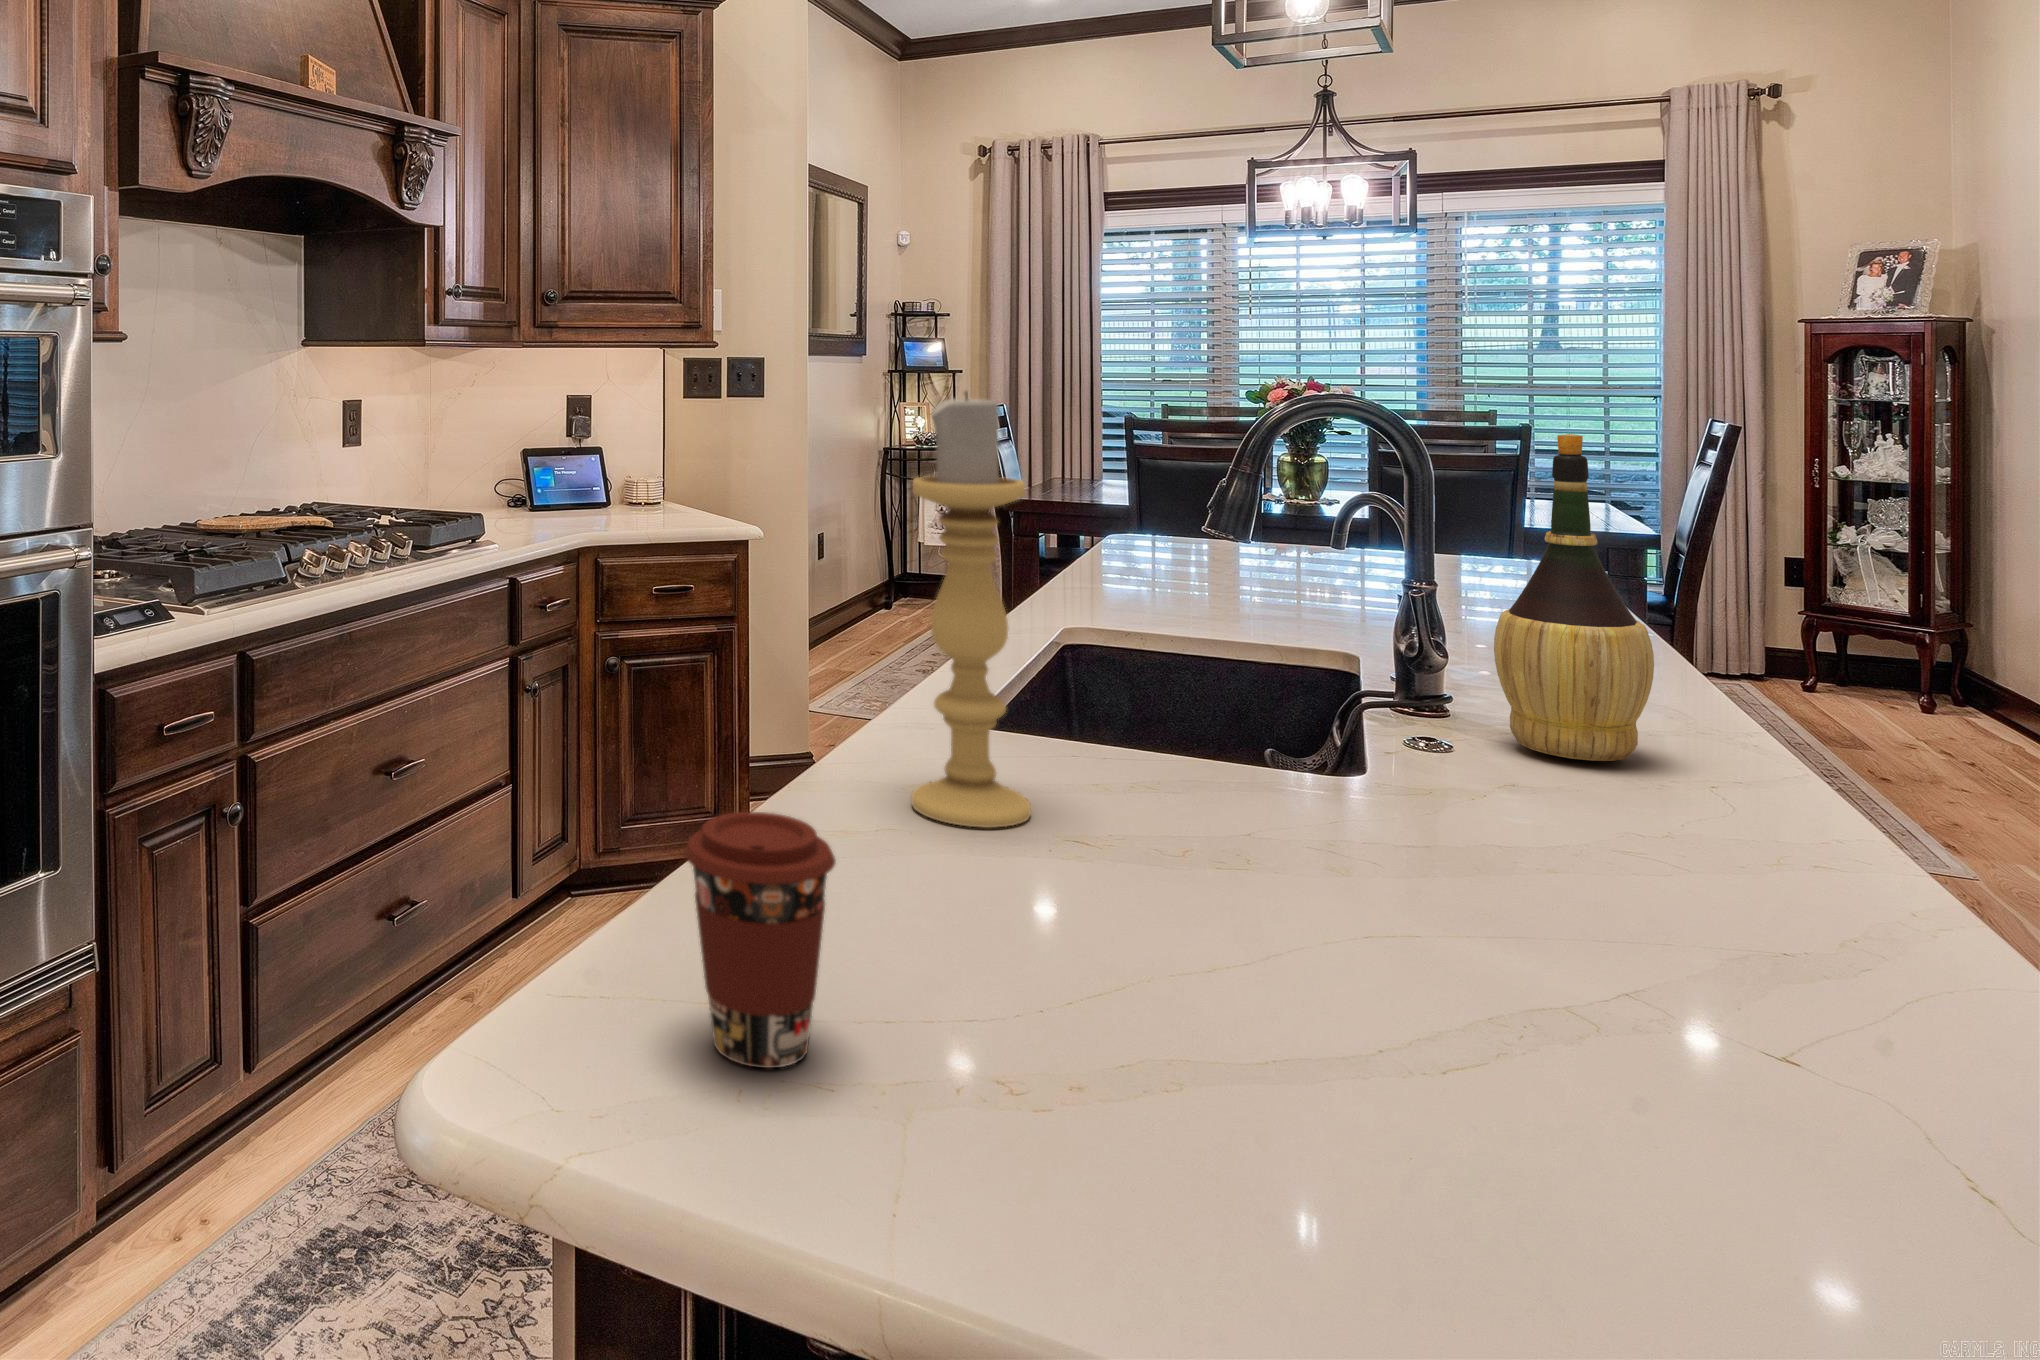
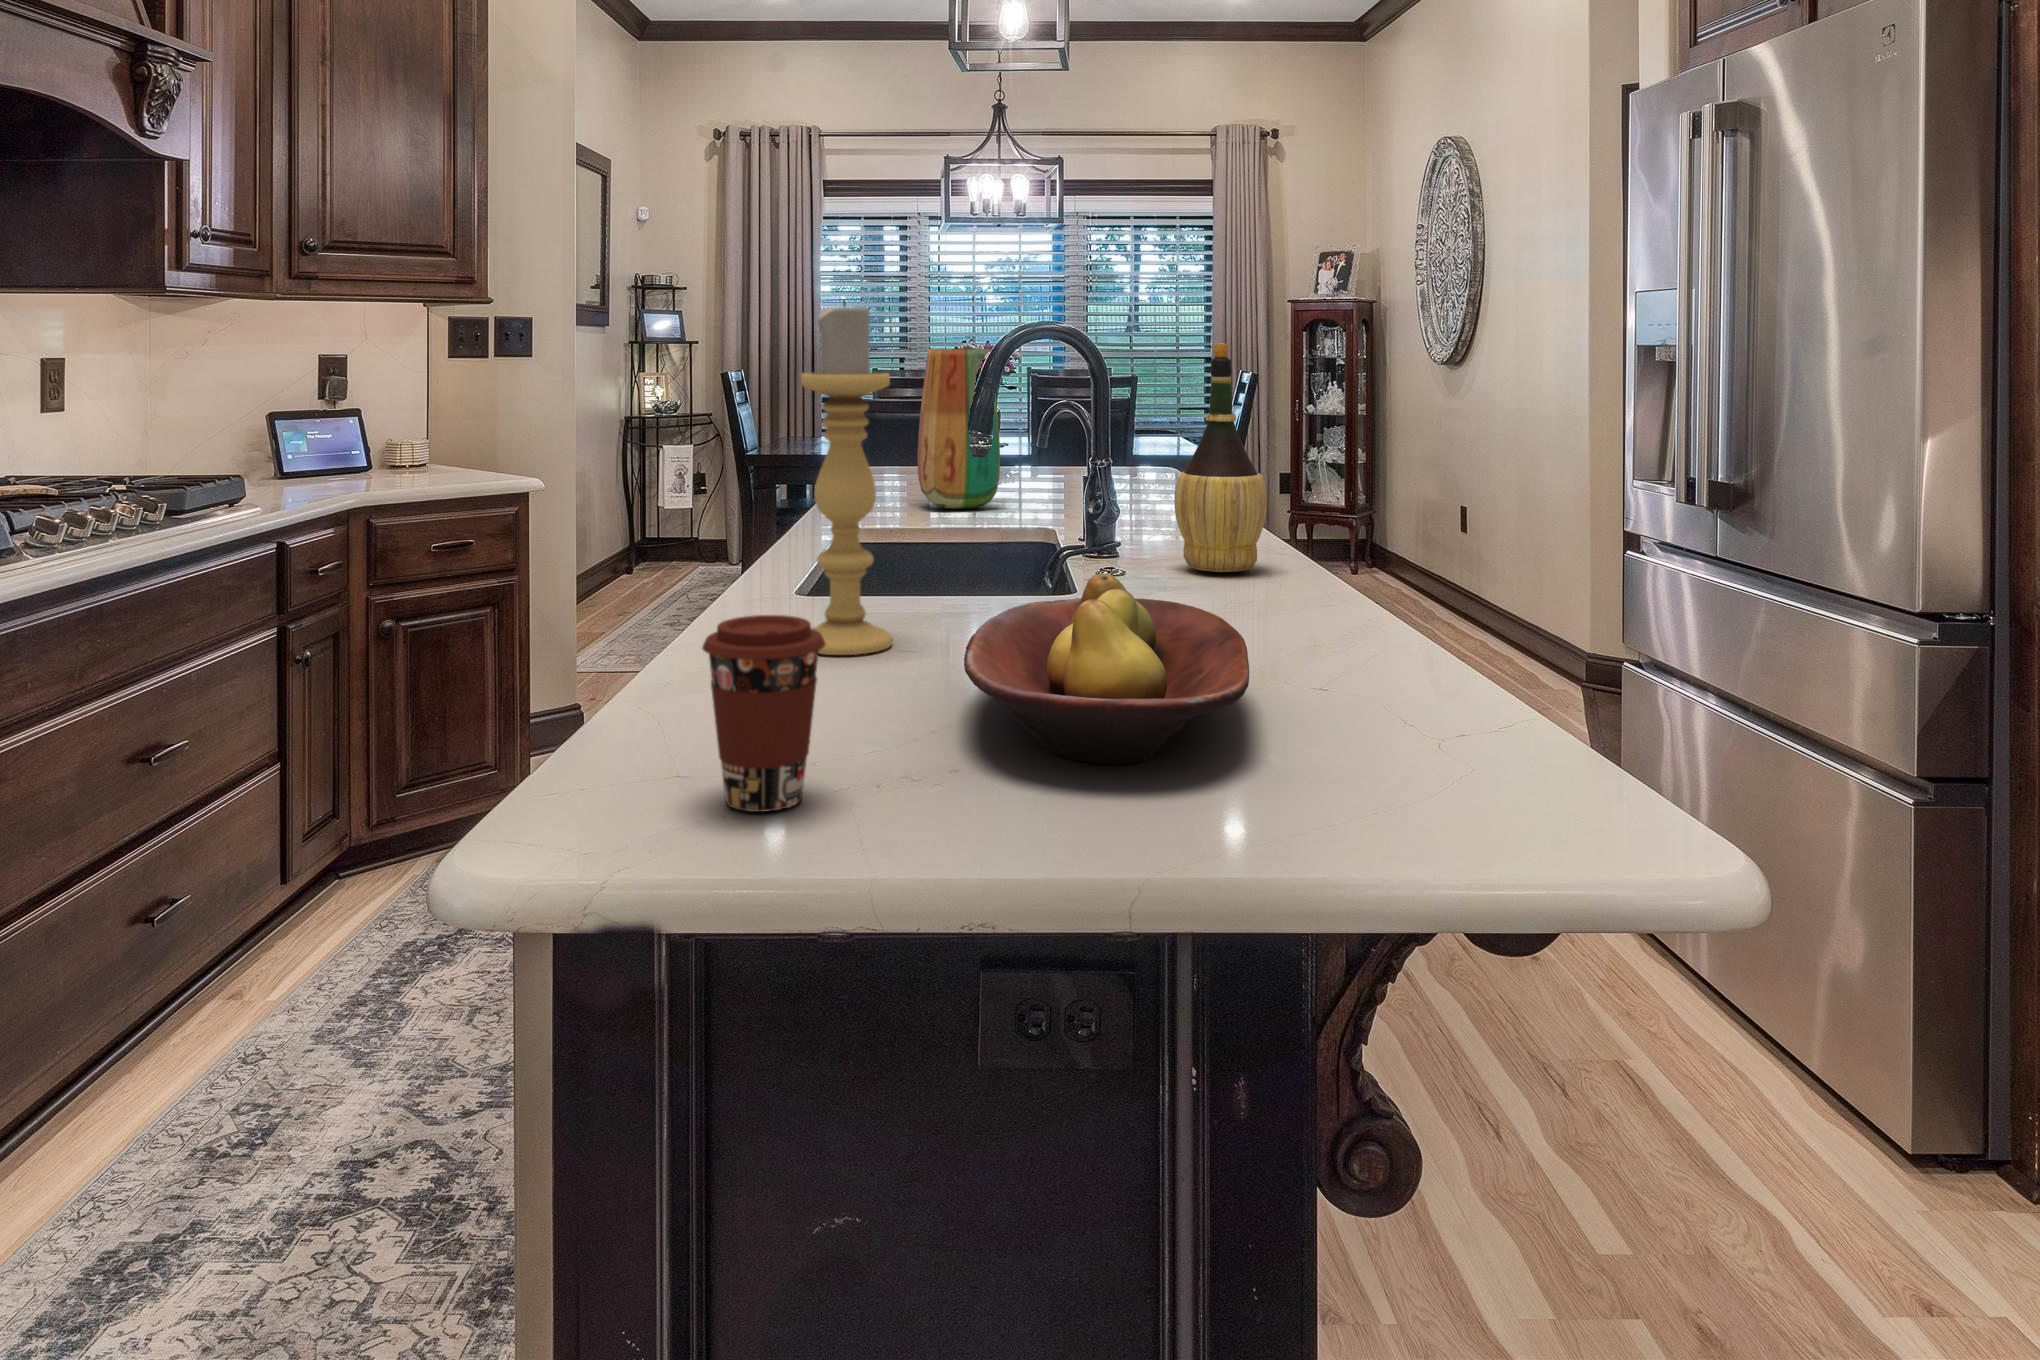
vase: none [1153,413,1264,611] -> present [917,348,1000,509]
fruit bowl: none [1057,790,1531,1103] -> present [964,574,1249,764]

